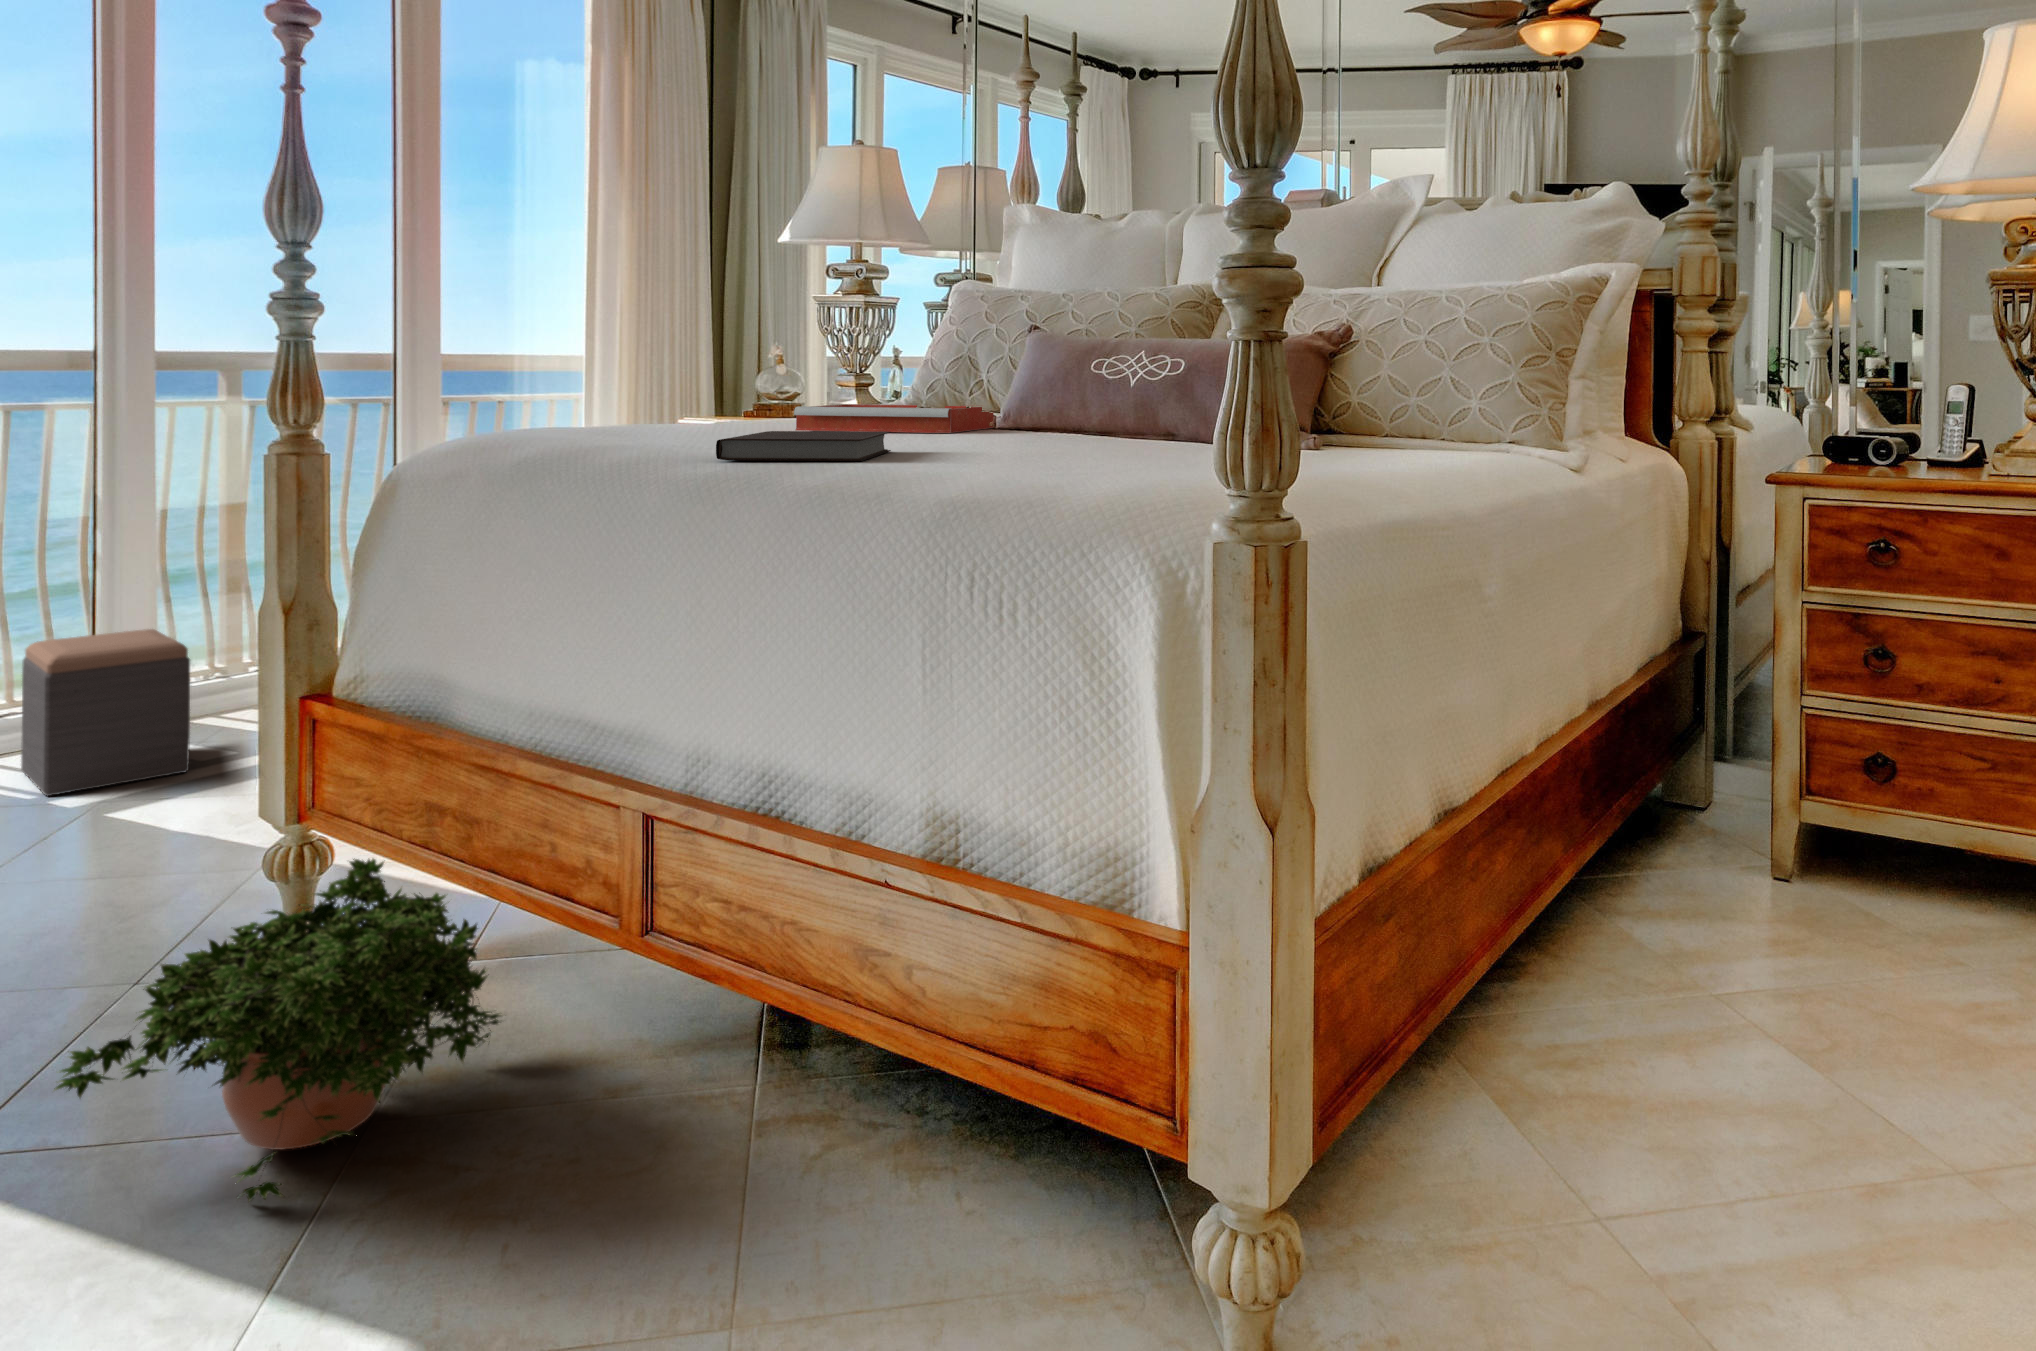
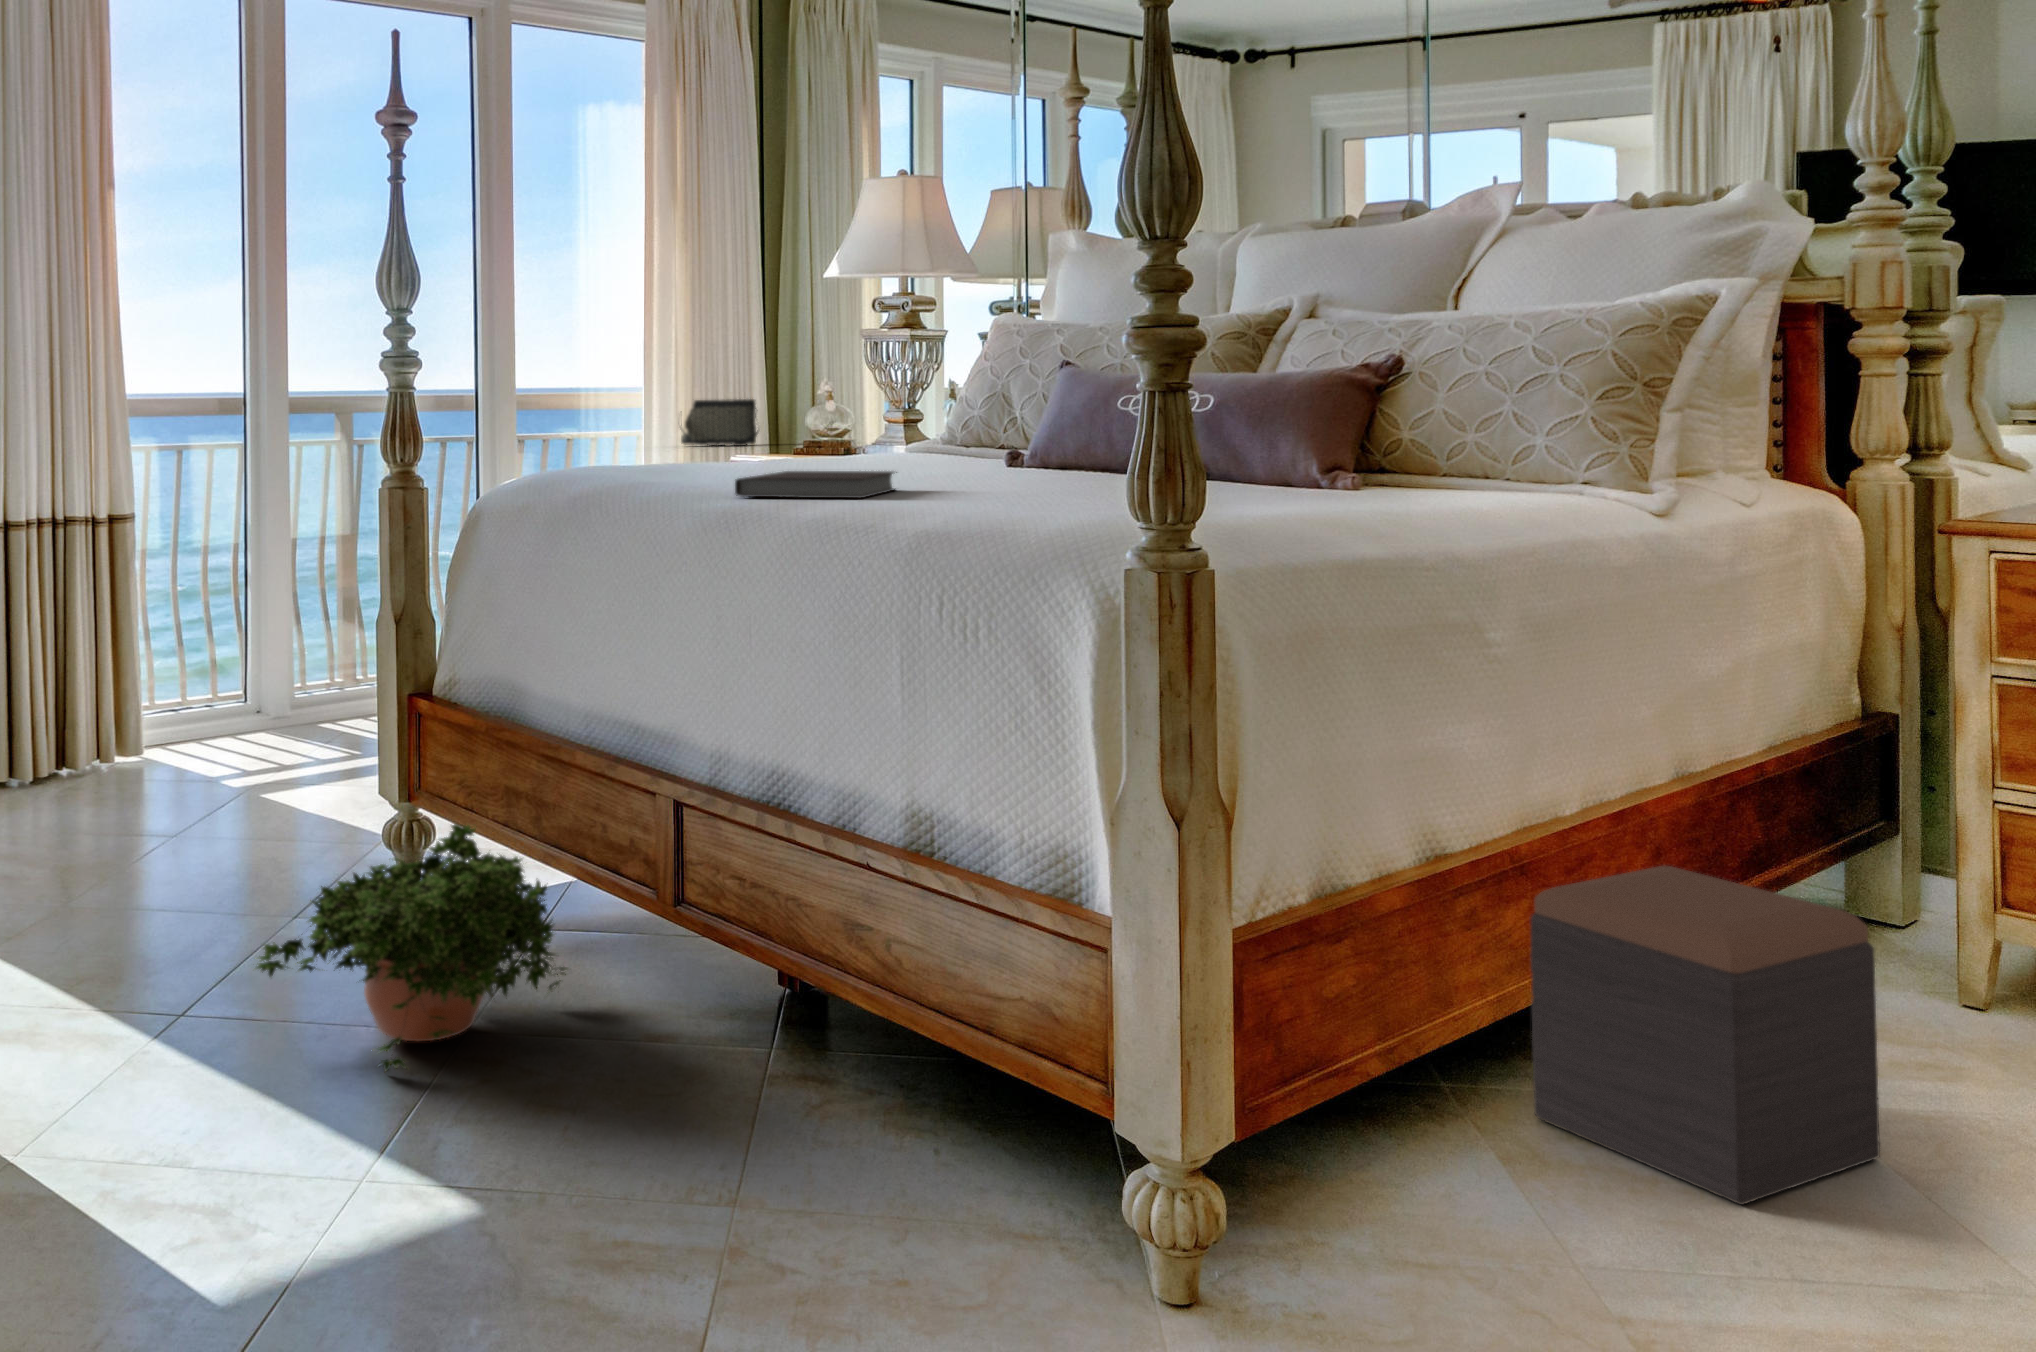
handbag: none [614,362,698,408] -> present [681,399,758,446]
tray: present [794,404,993,433] -> none [829,443,1032,472]
footstool: present [21,629,190,796] -> present [1531,866,1880,1205]

